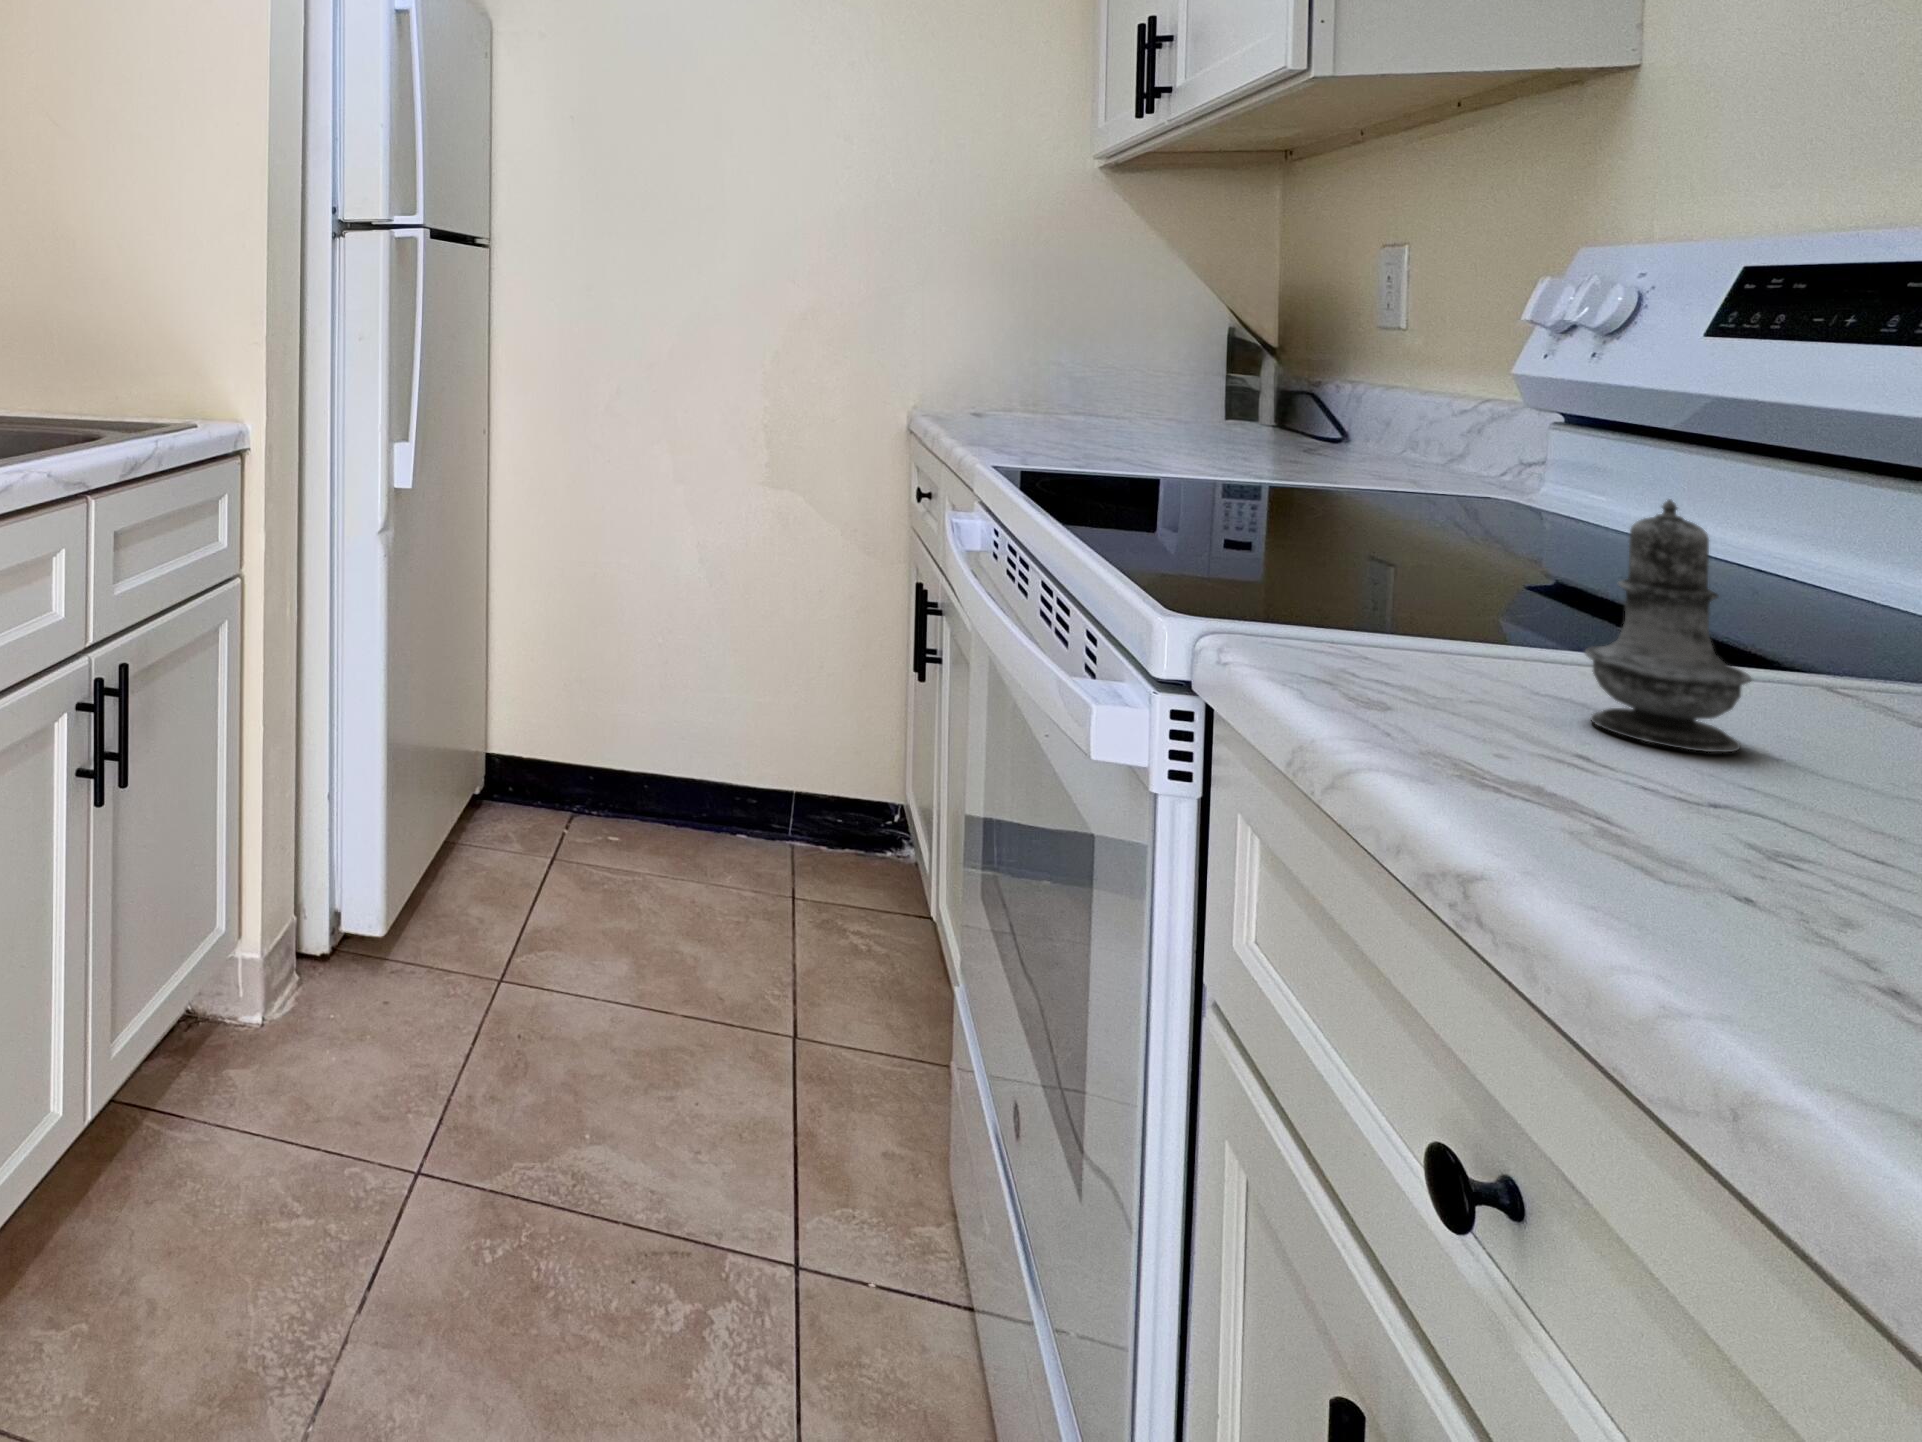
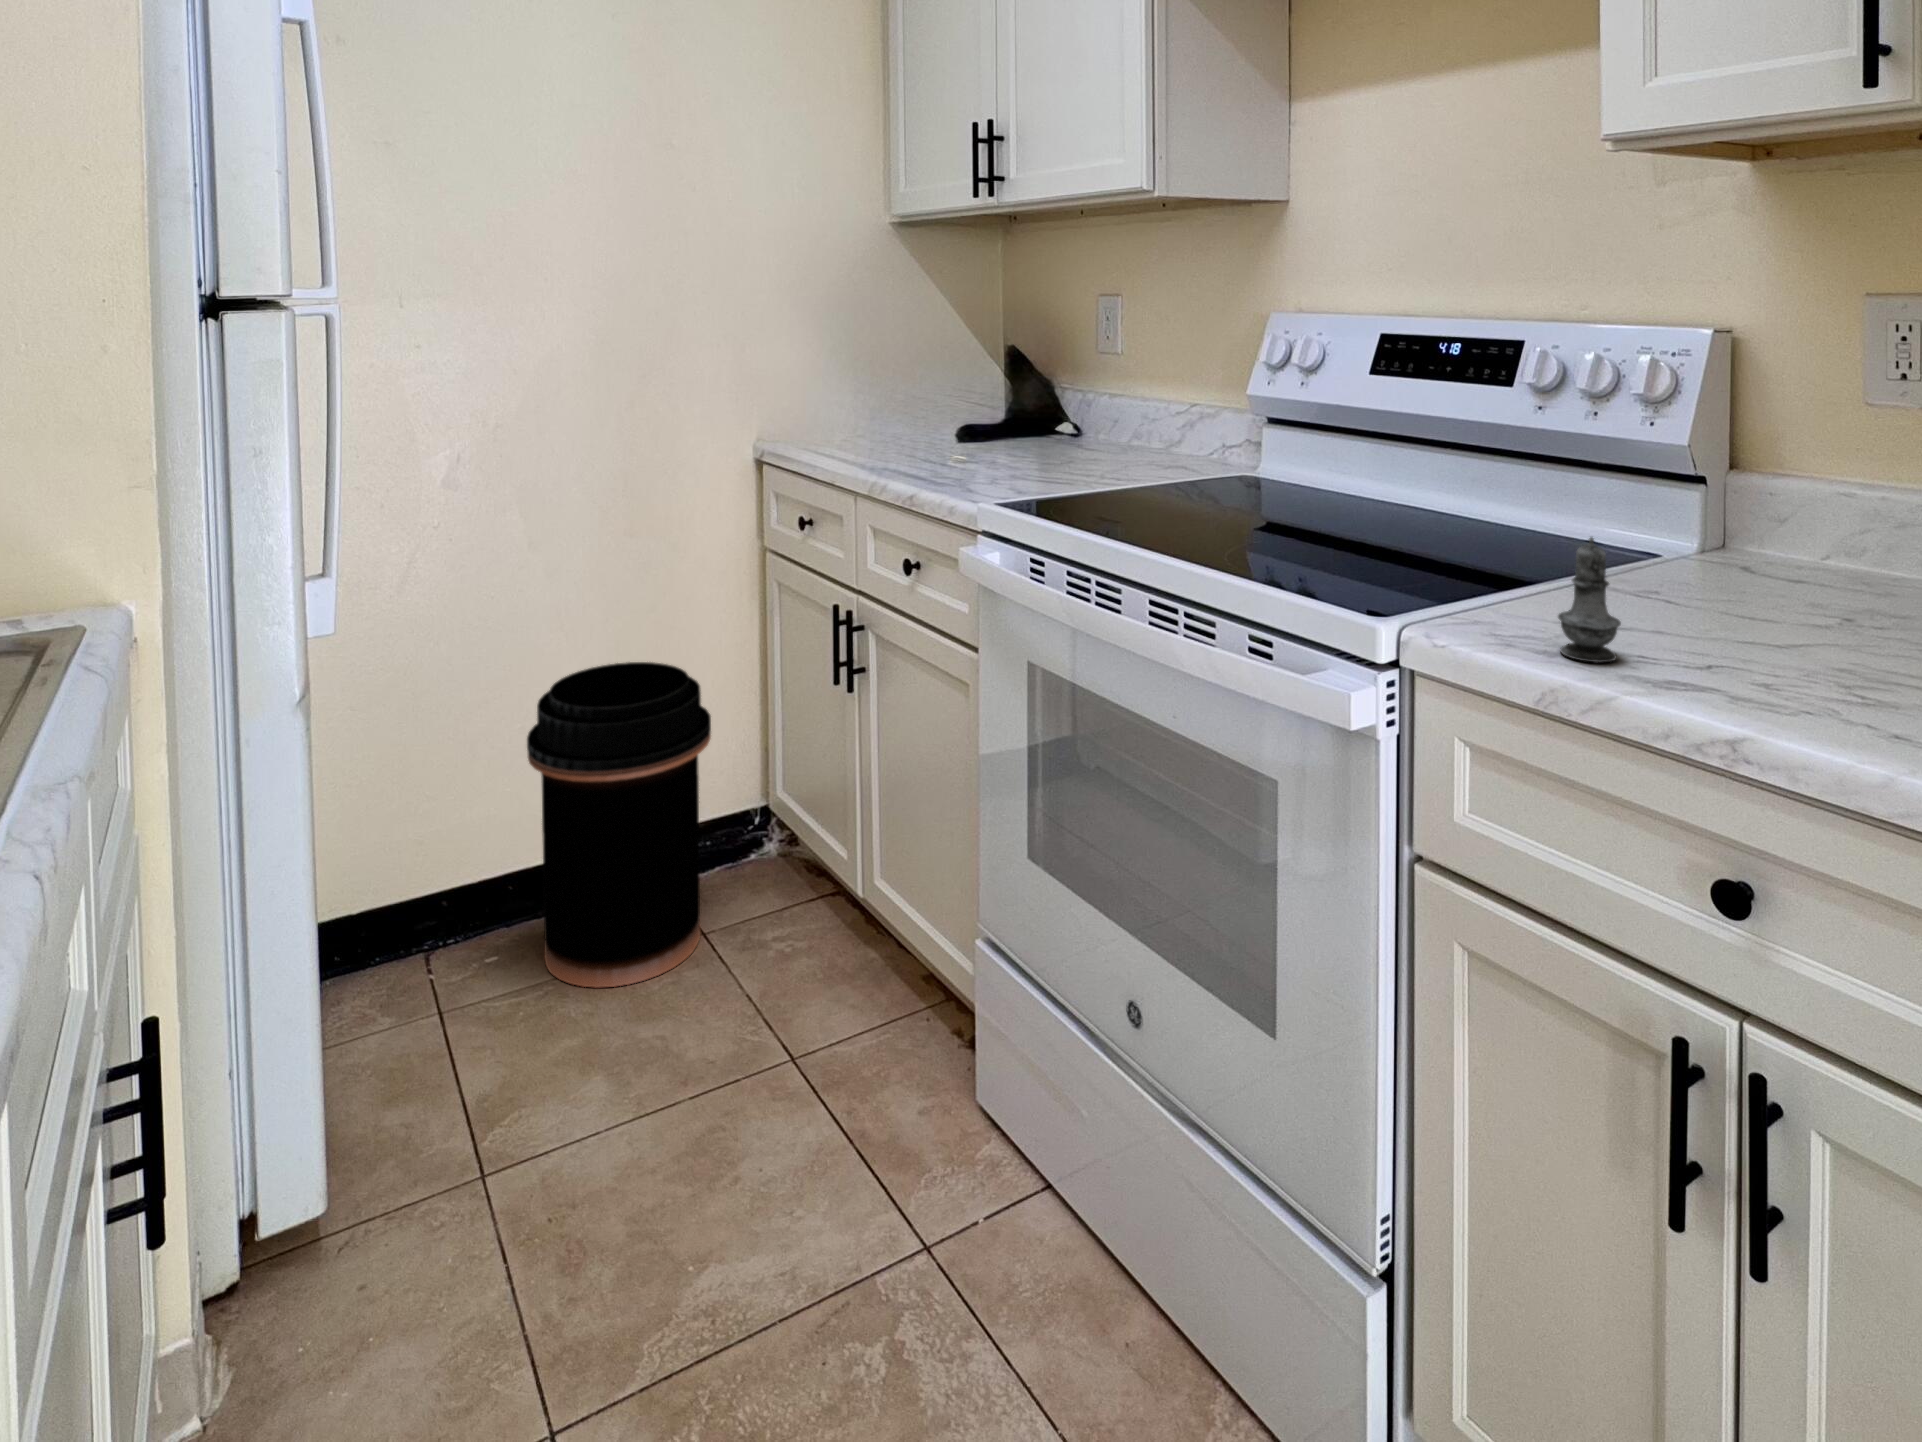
trash can: none [641,603,811,907] -> present [527,662,711,987]

